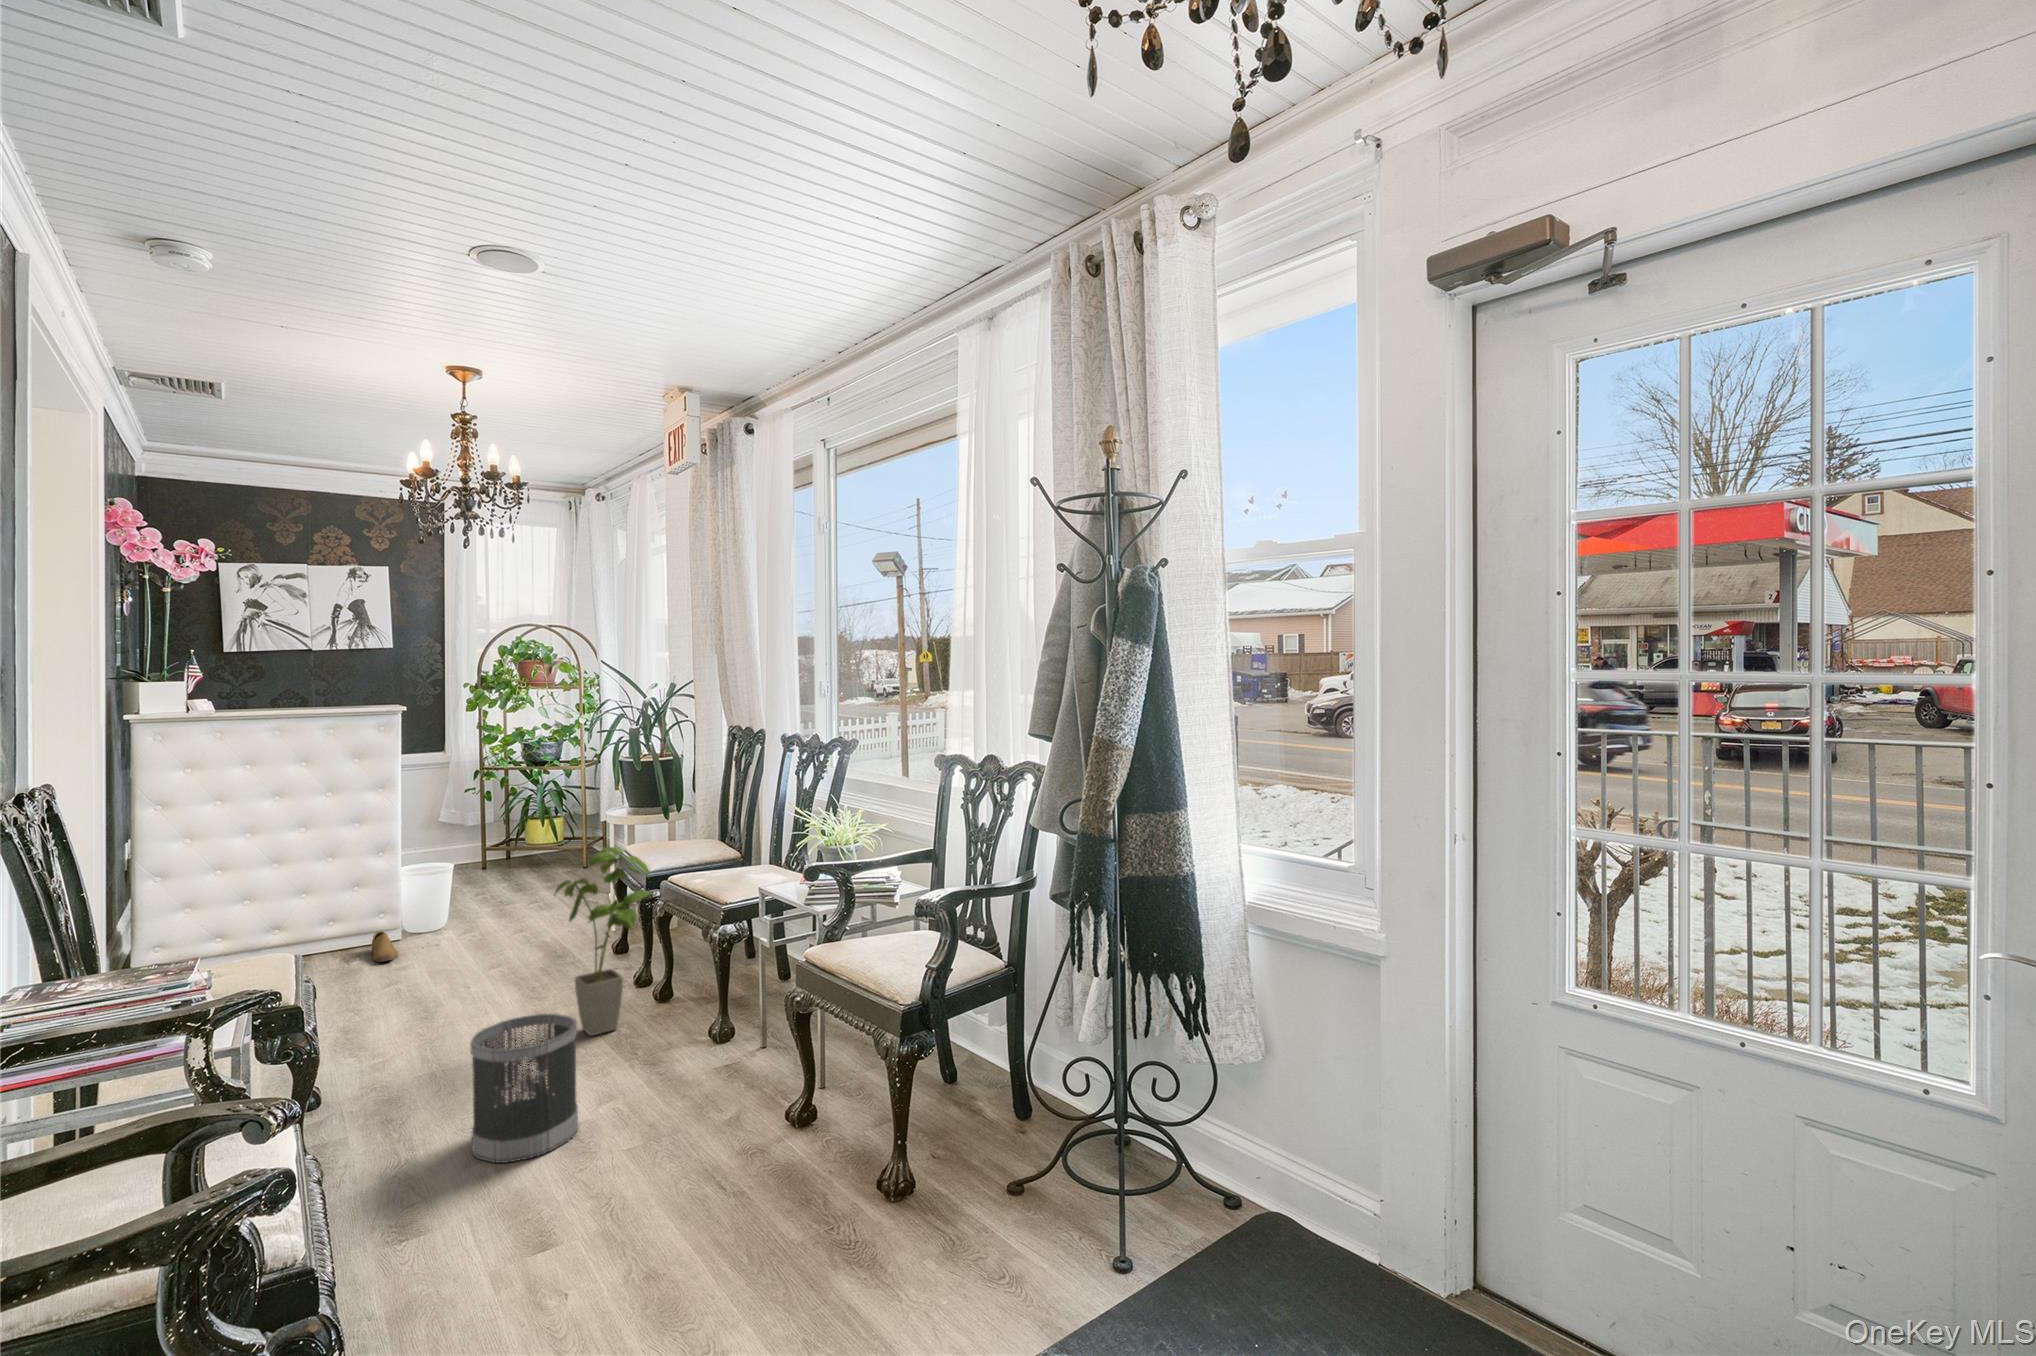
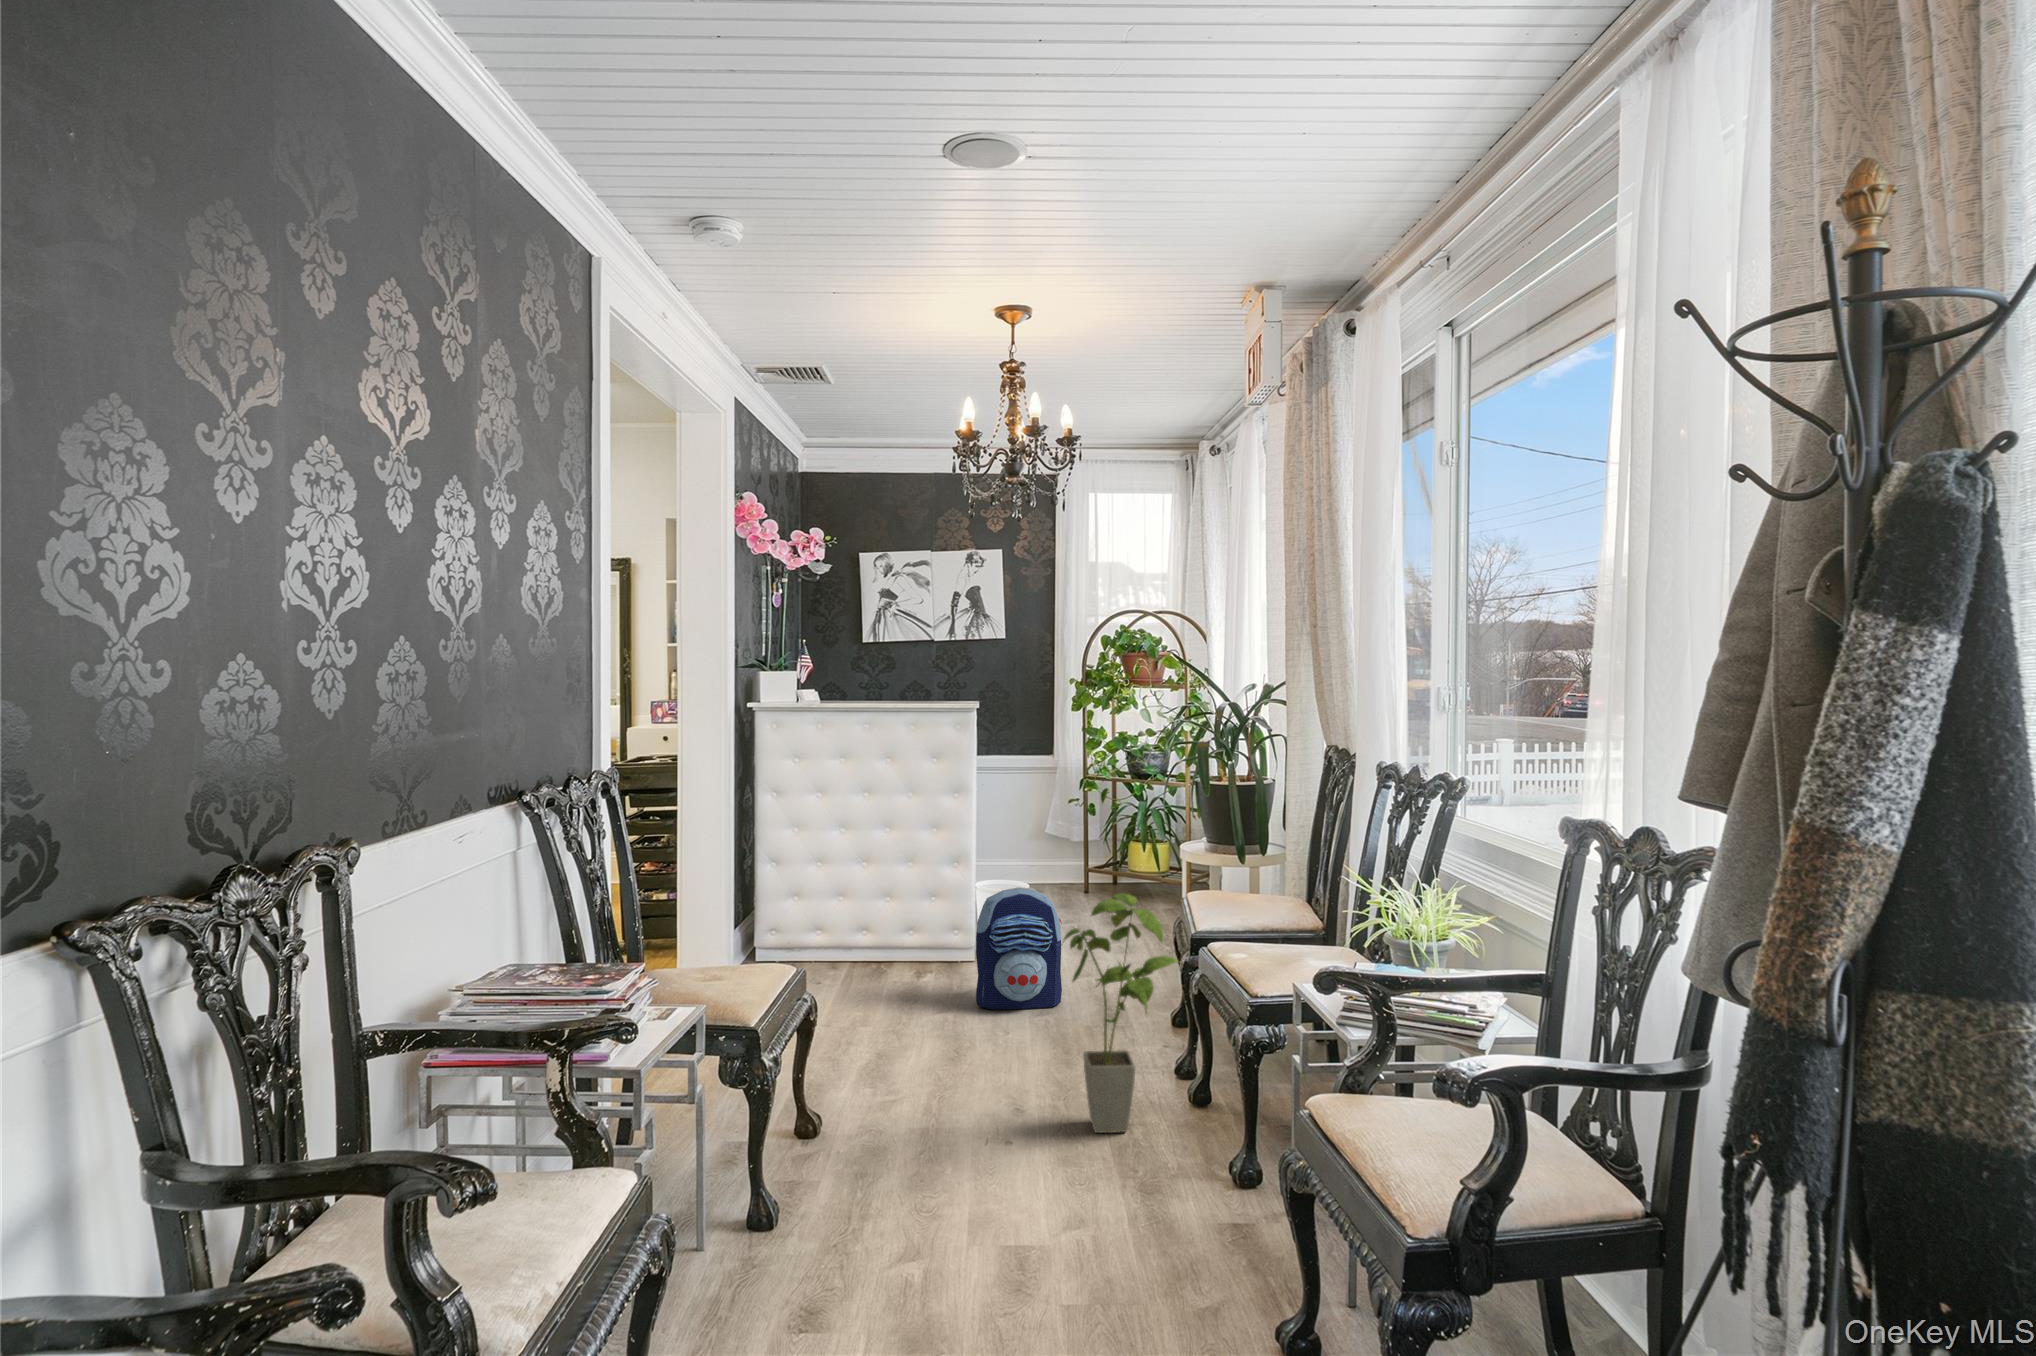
backpack: none [423,863,510,974] -> present [976,887,1062,1010]
shoe: present [372,931,398,962] -> none [941,947,964,982]
wastebasket: present [470,1013,578,1163] -> none [912,1094,1030,1281]

